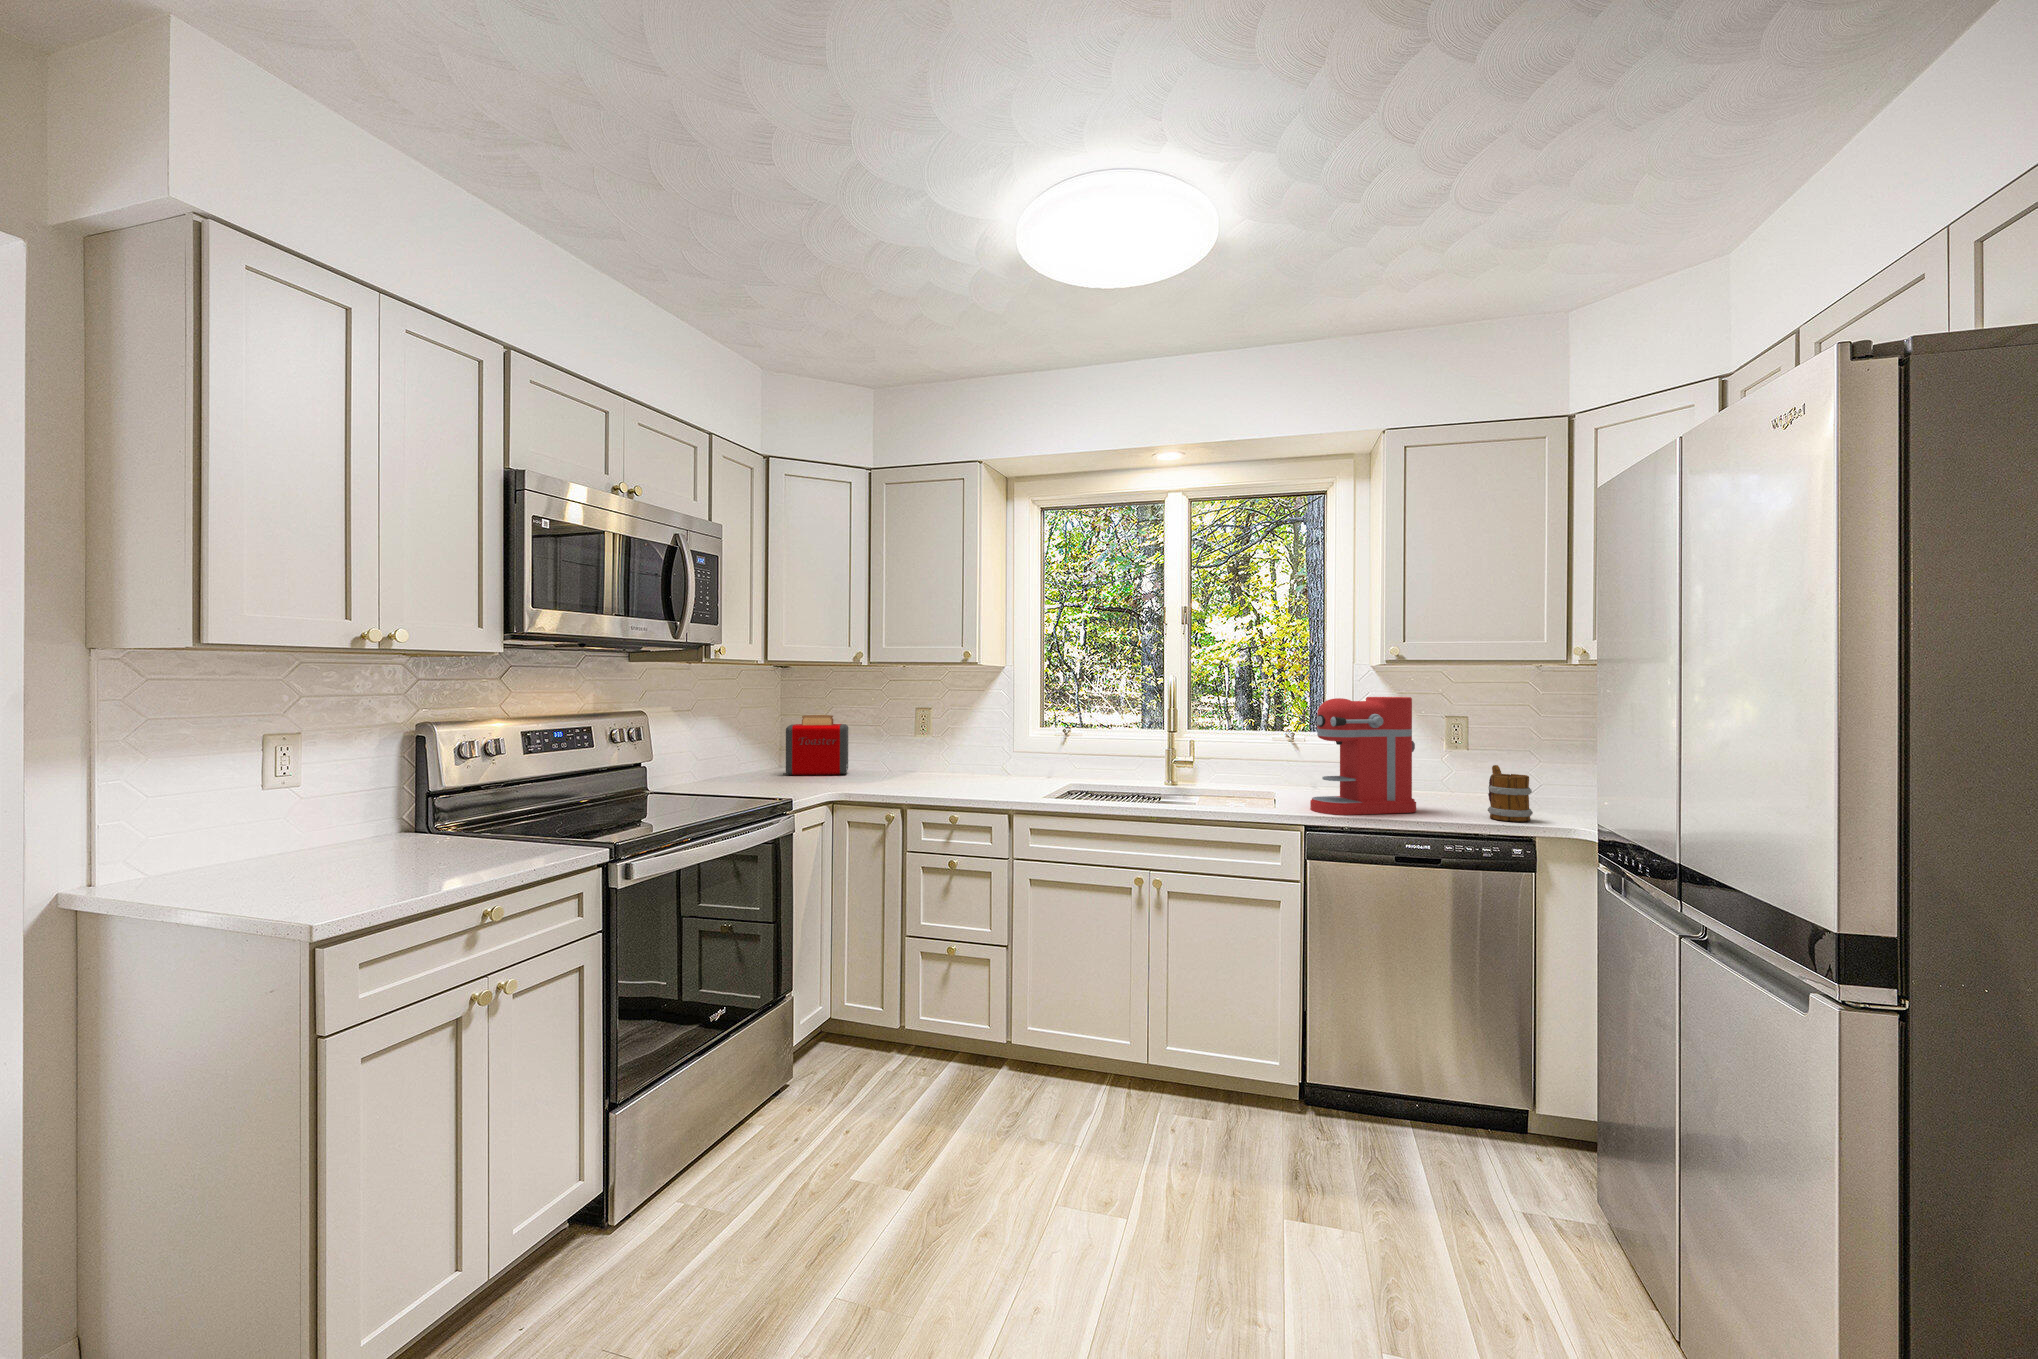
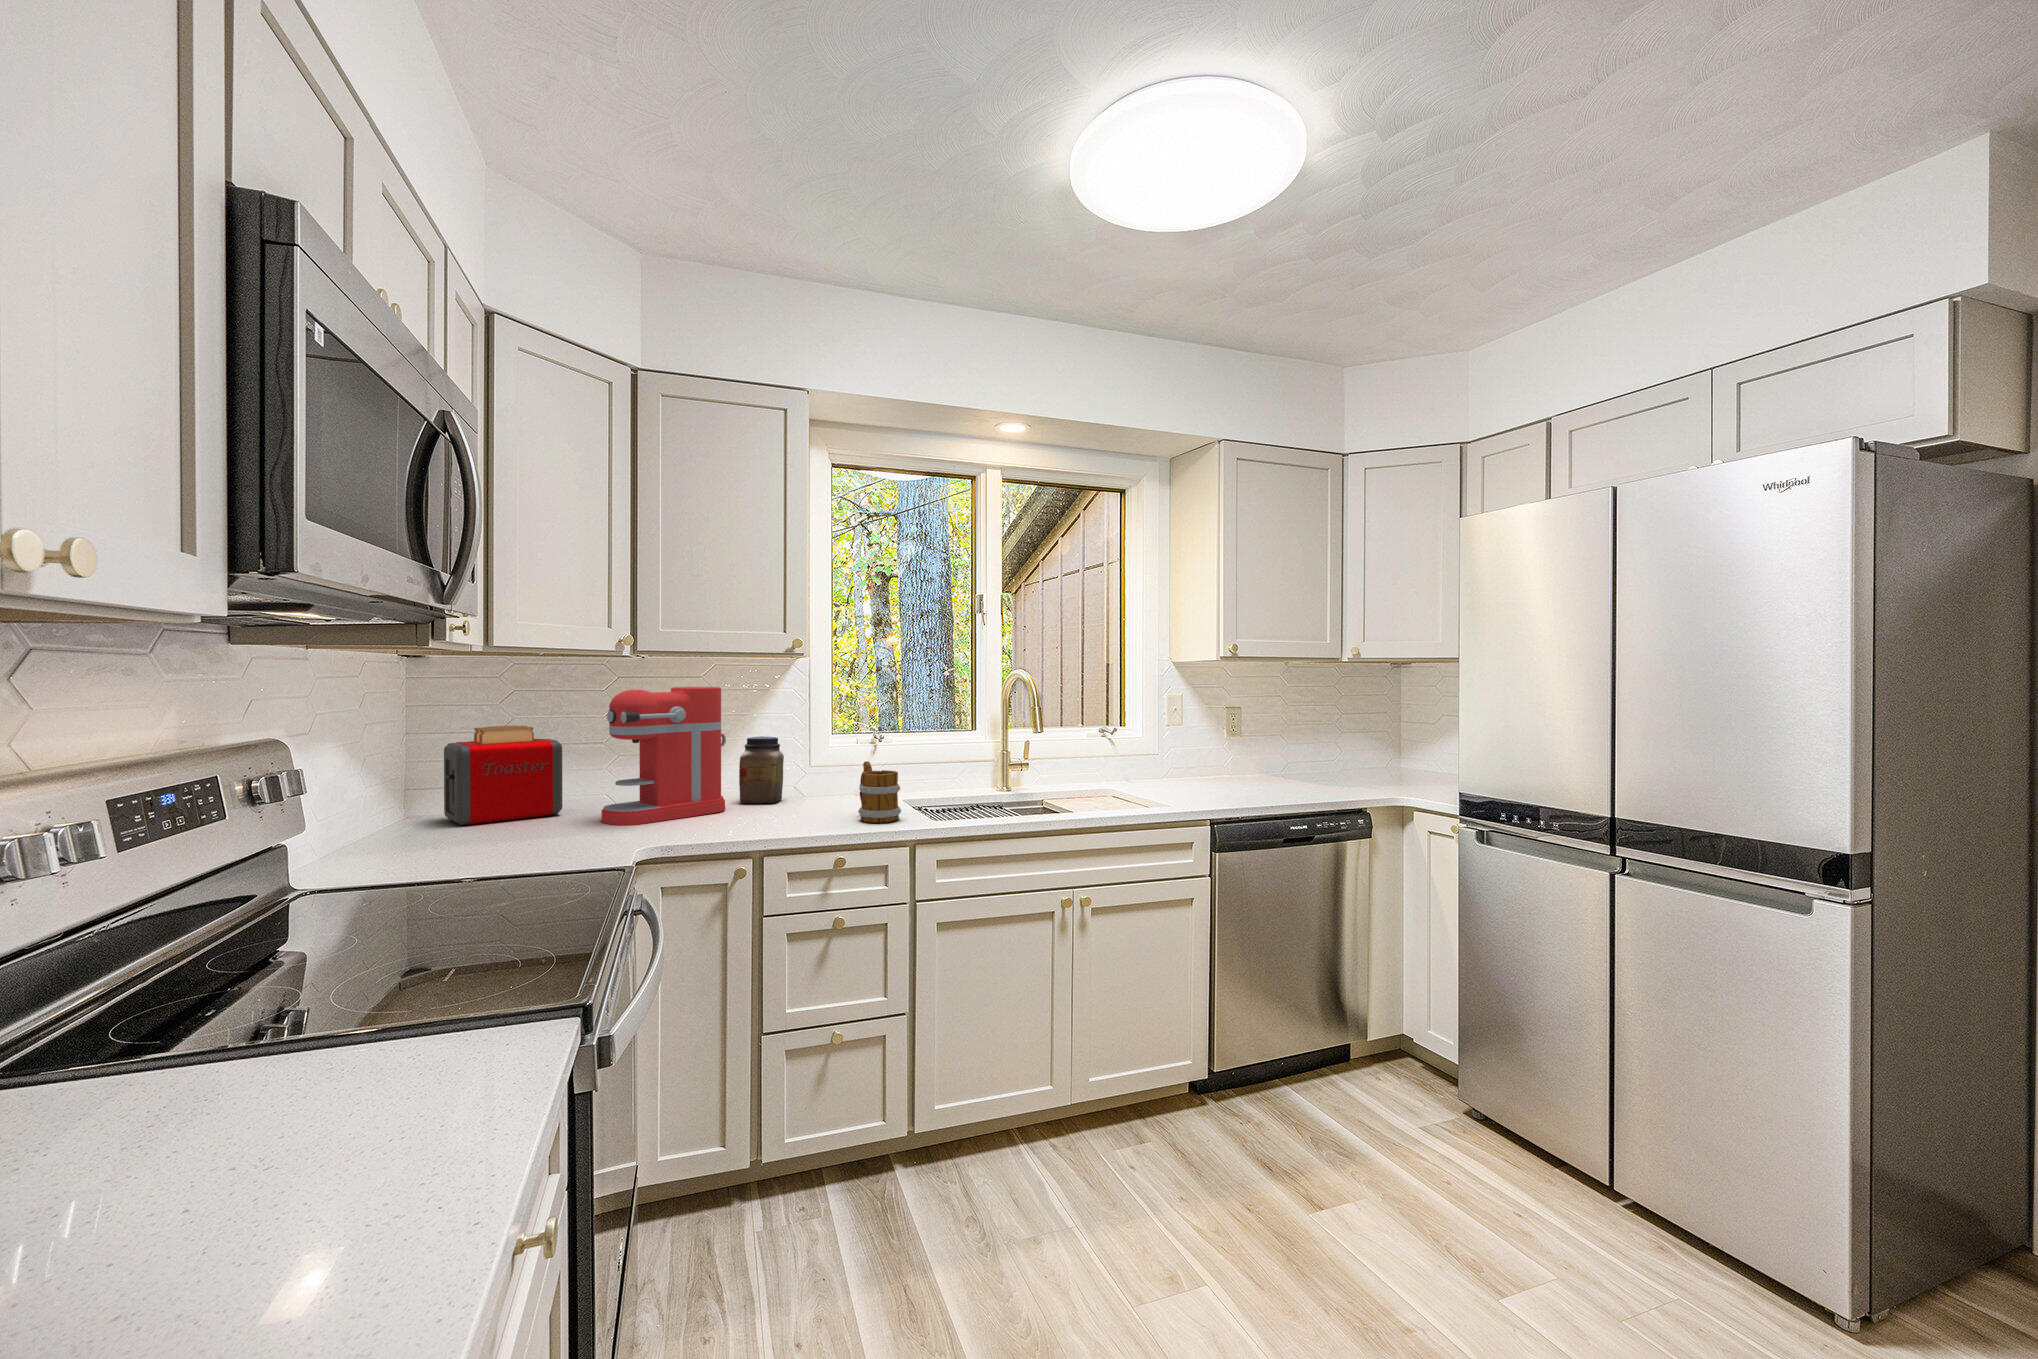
coffee maker: present [1310,697,1416,815] -> present [601,687,726,825]
jar: none [956,730,992,780] -> present [739,736,784,804]
mug: present [1488,765,1533,822] -> present [858,761,901,823]

